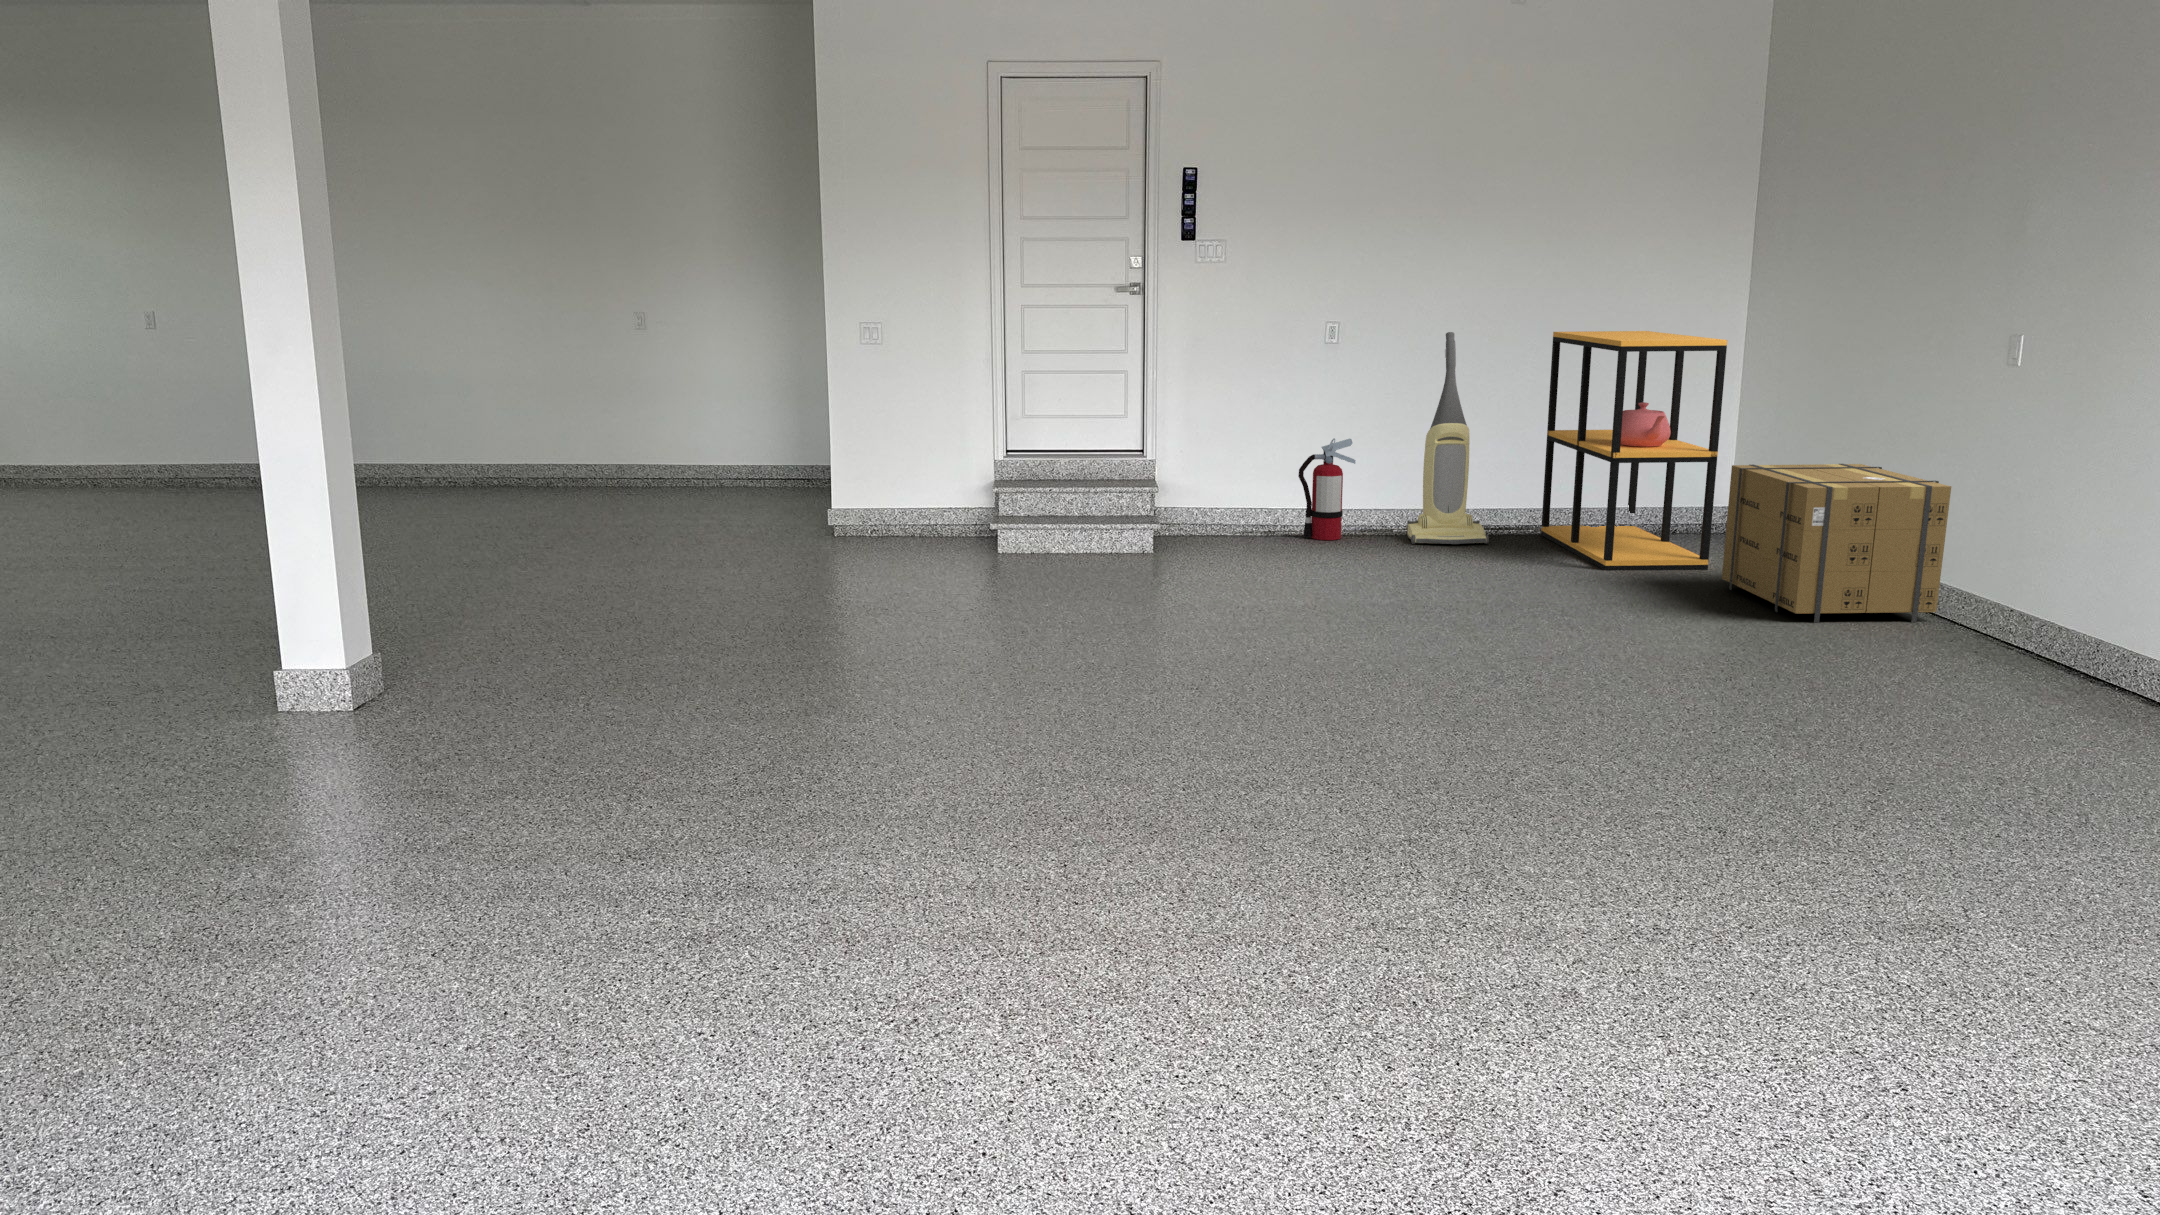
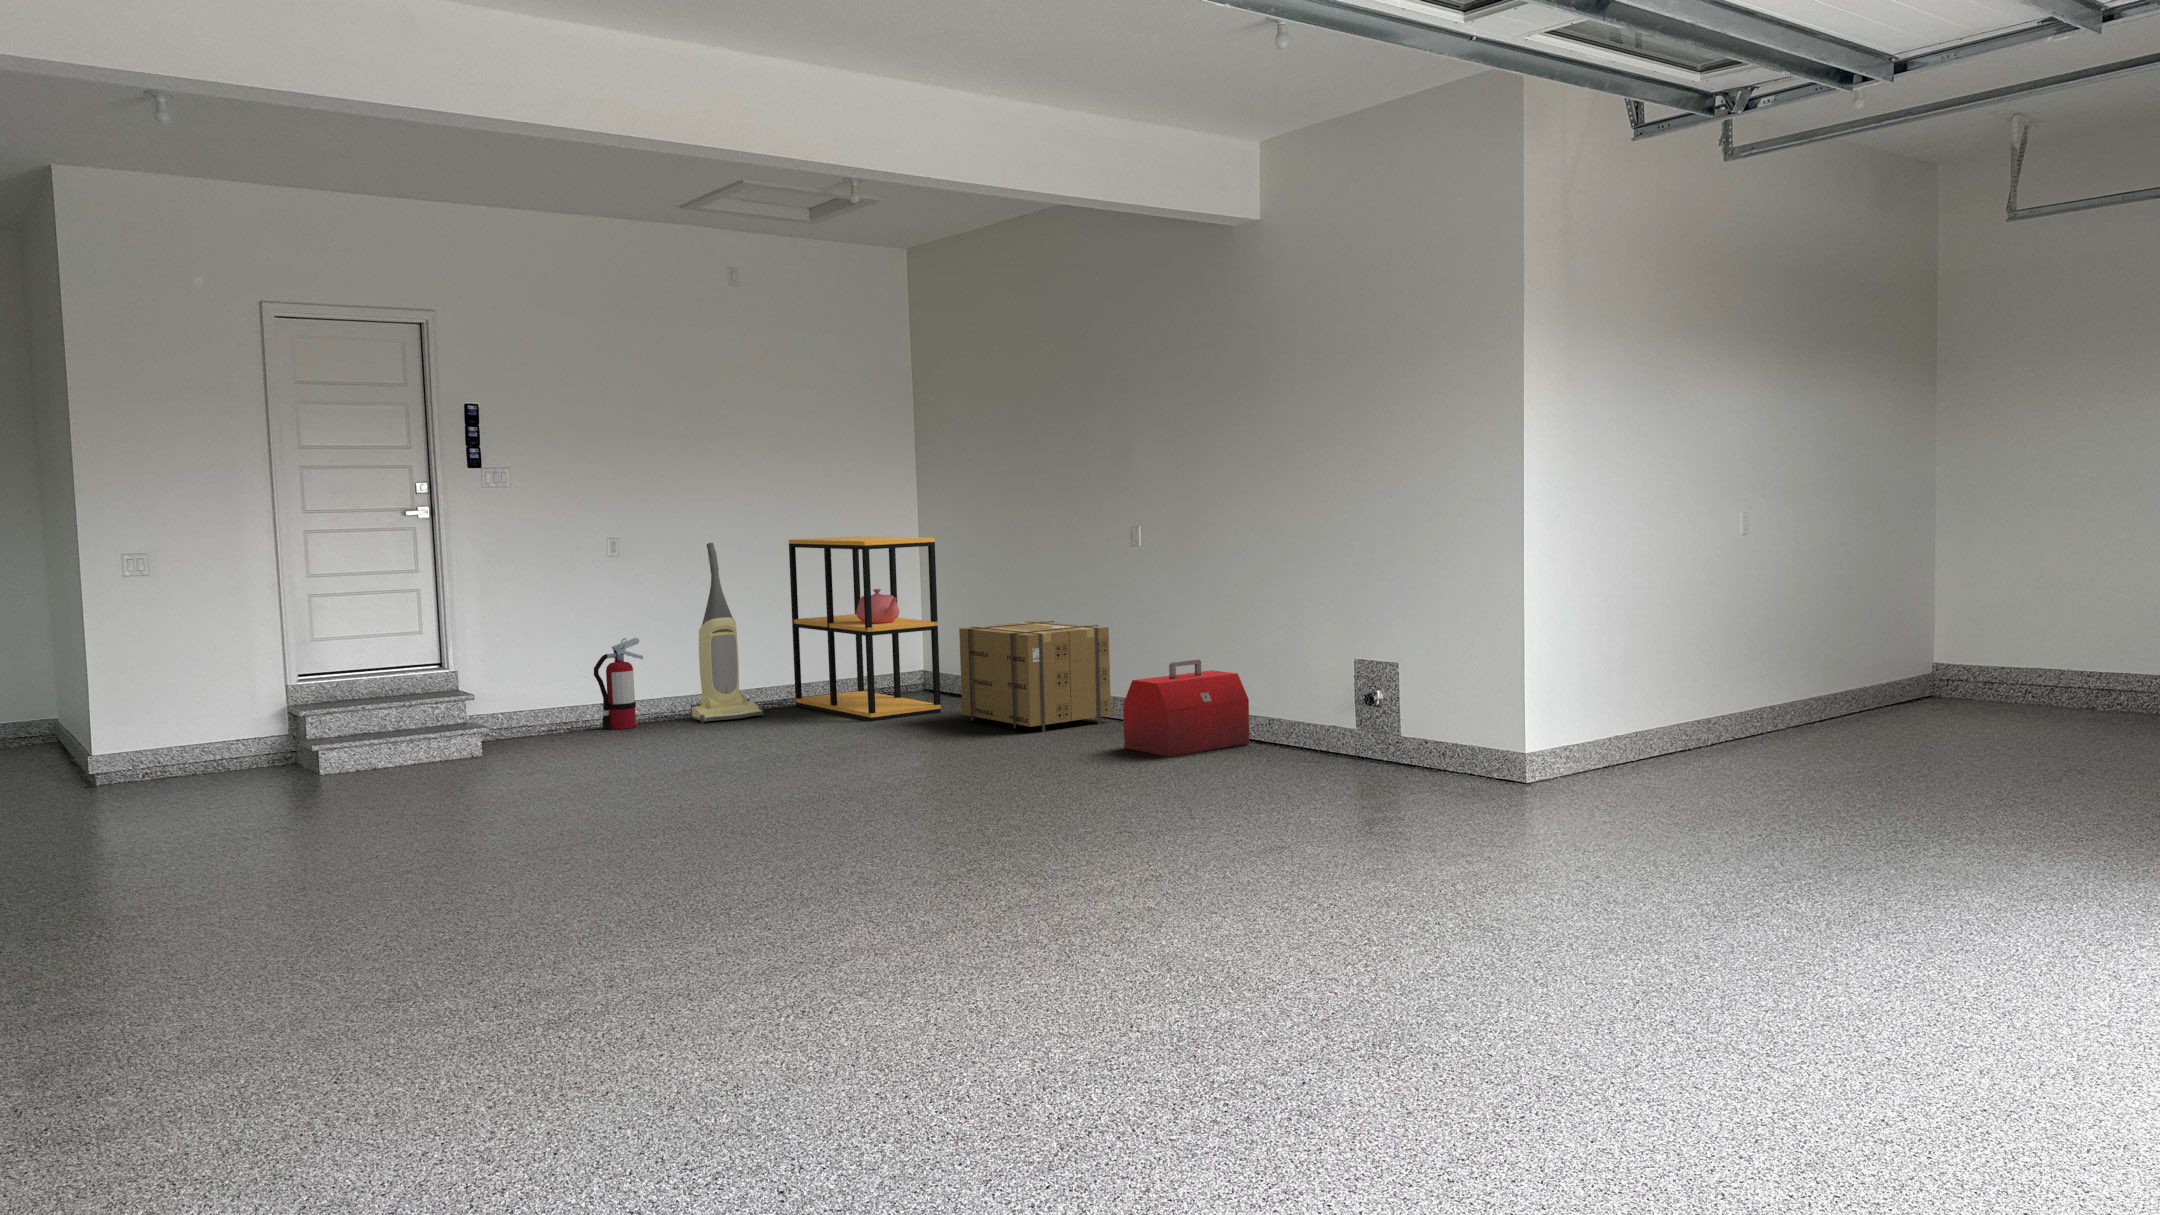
toolbox: none [1910,557,2143,700] -> present [1123,659,1249,757]

